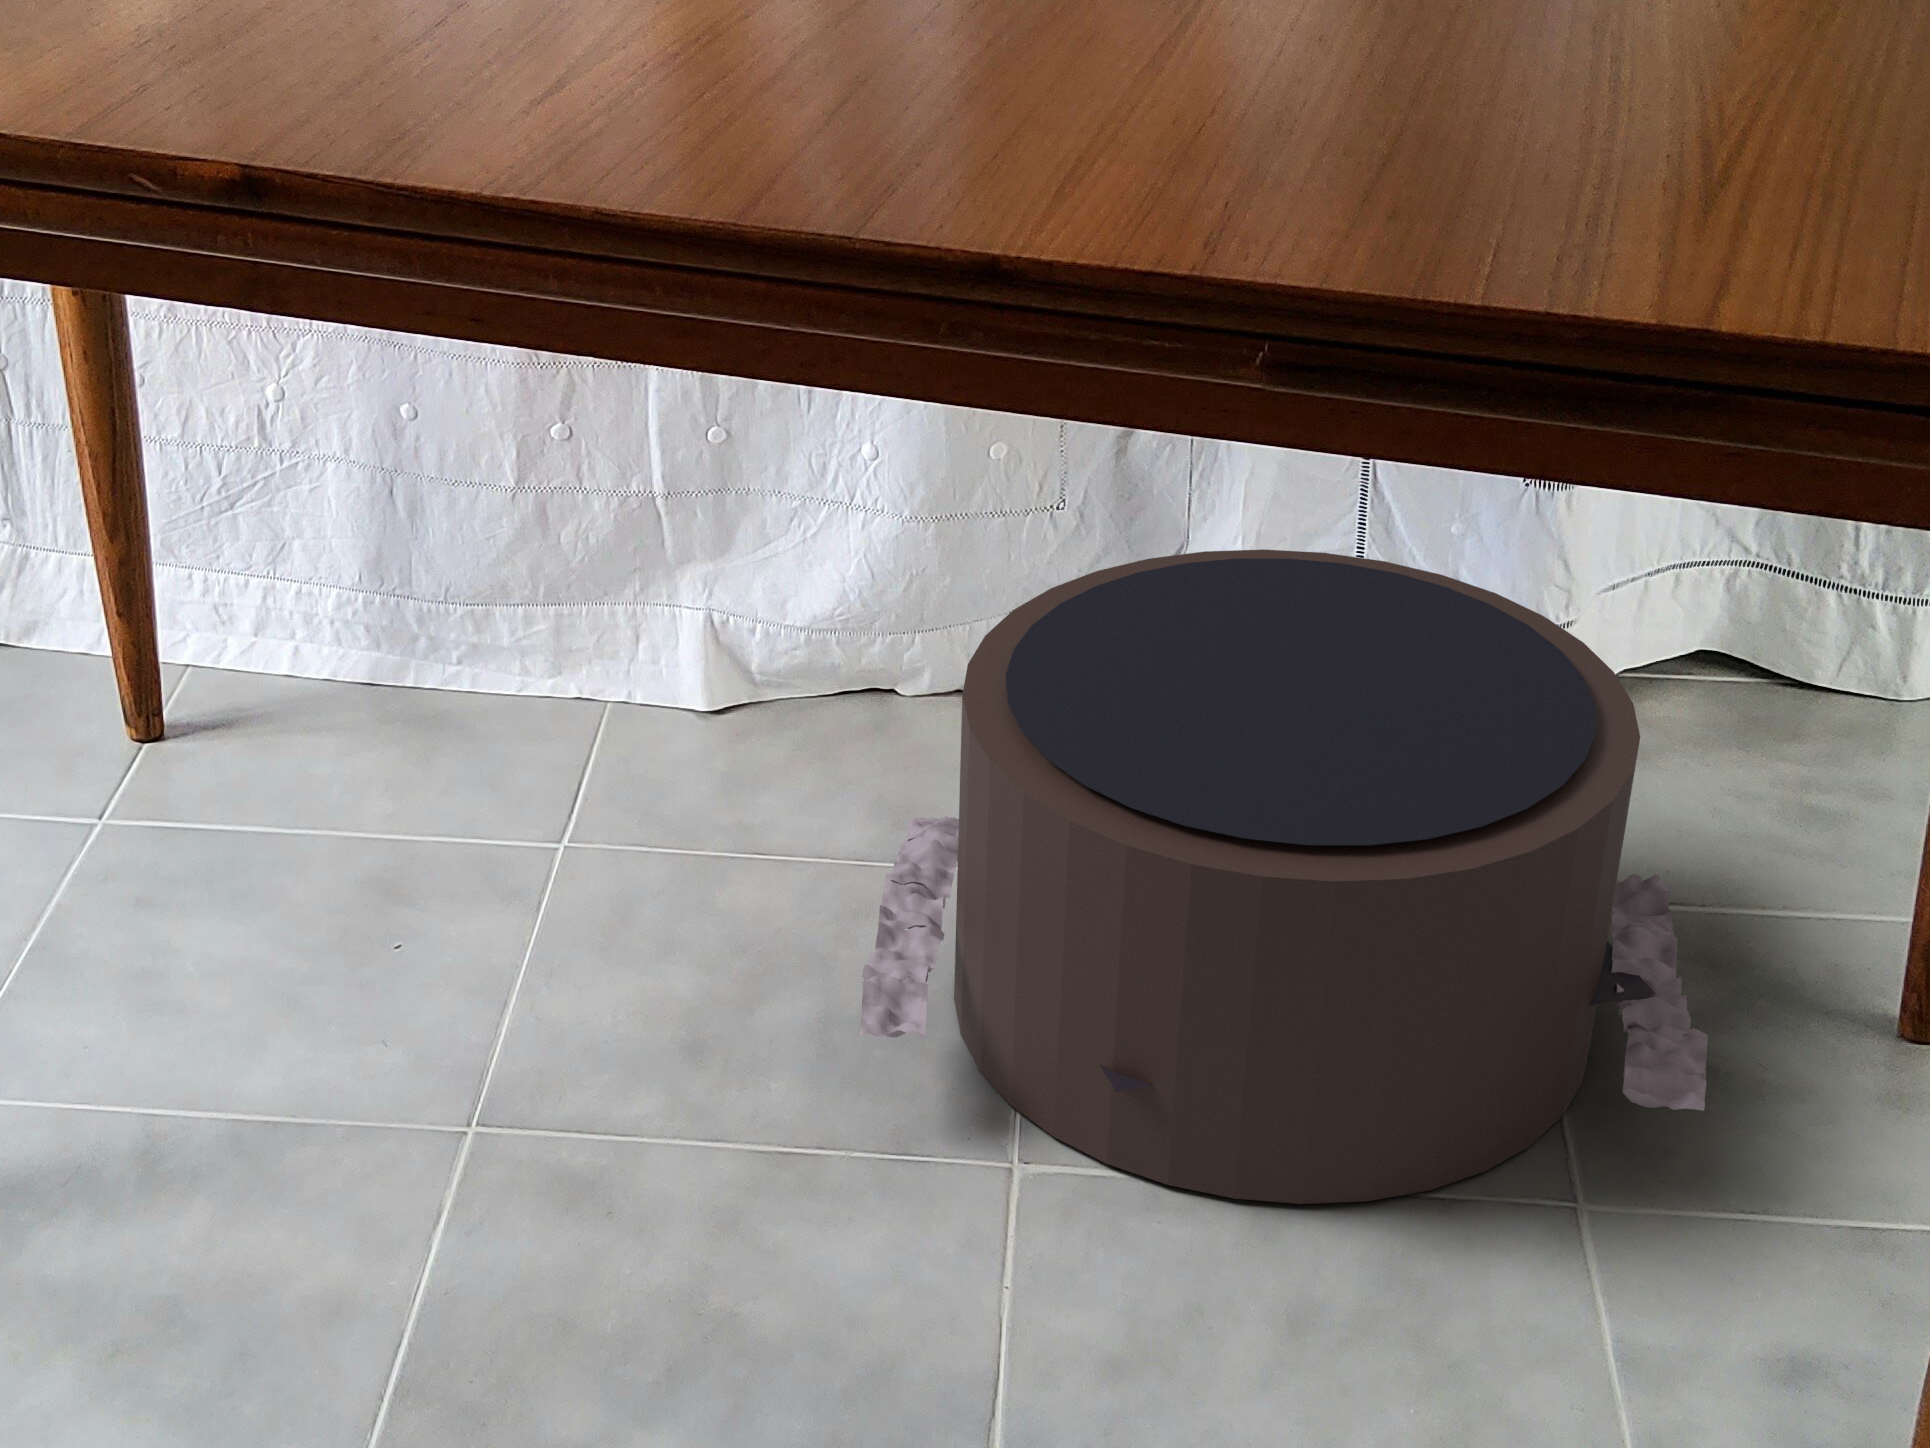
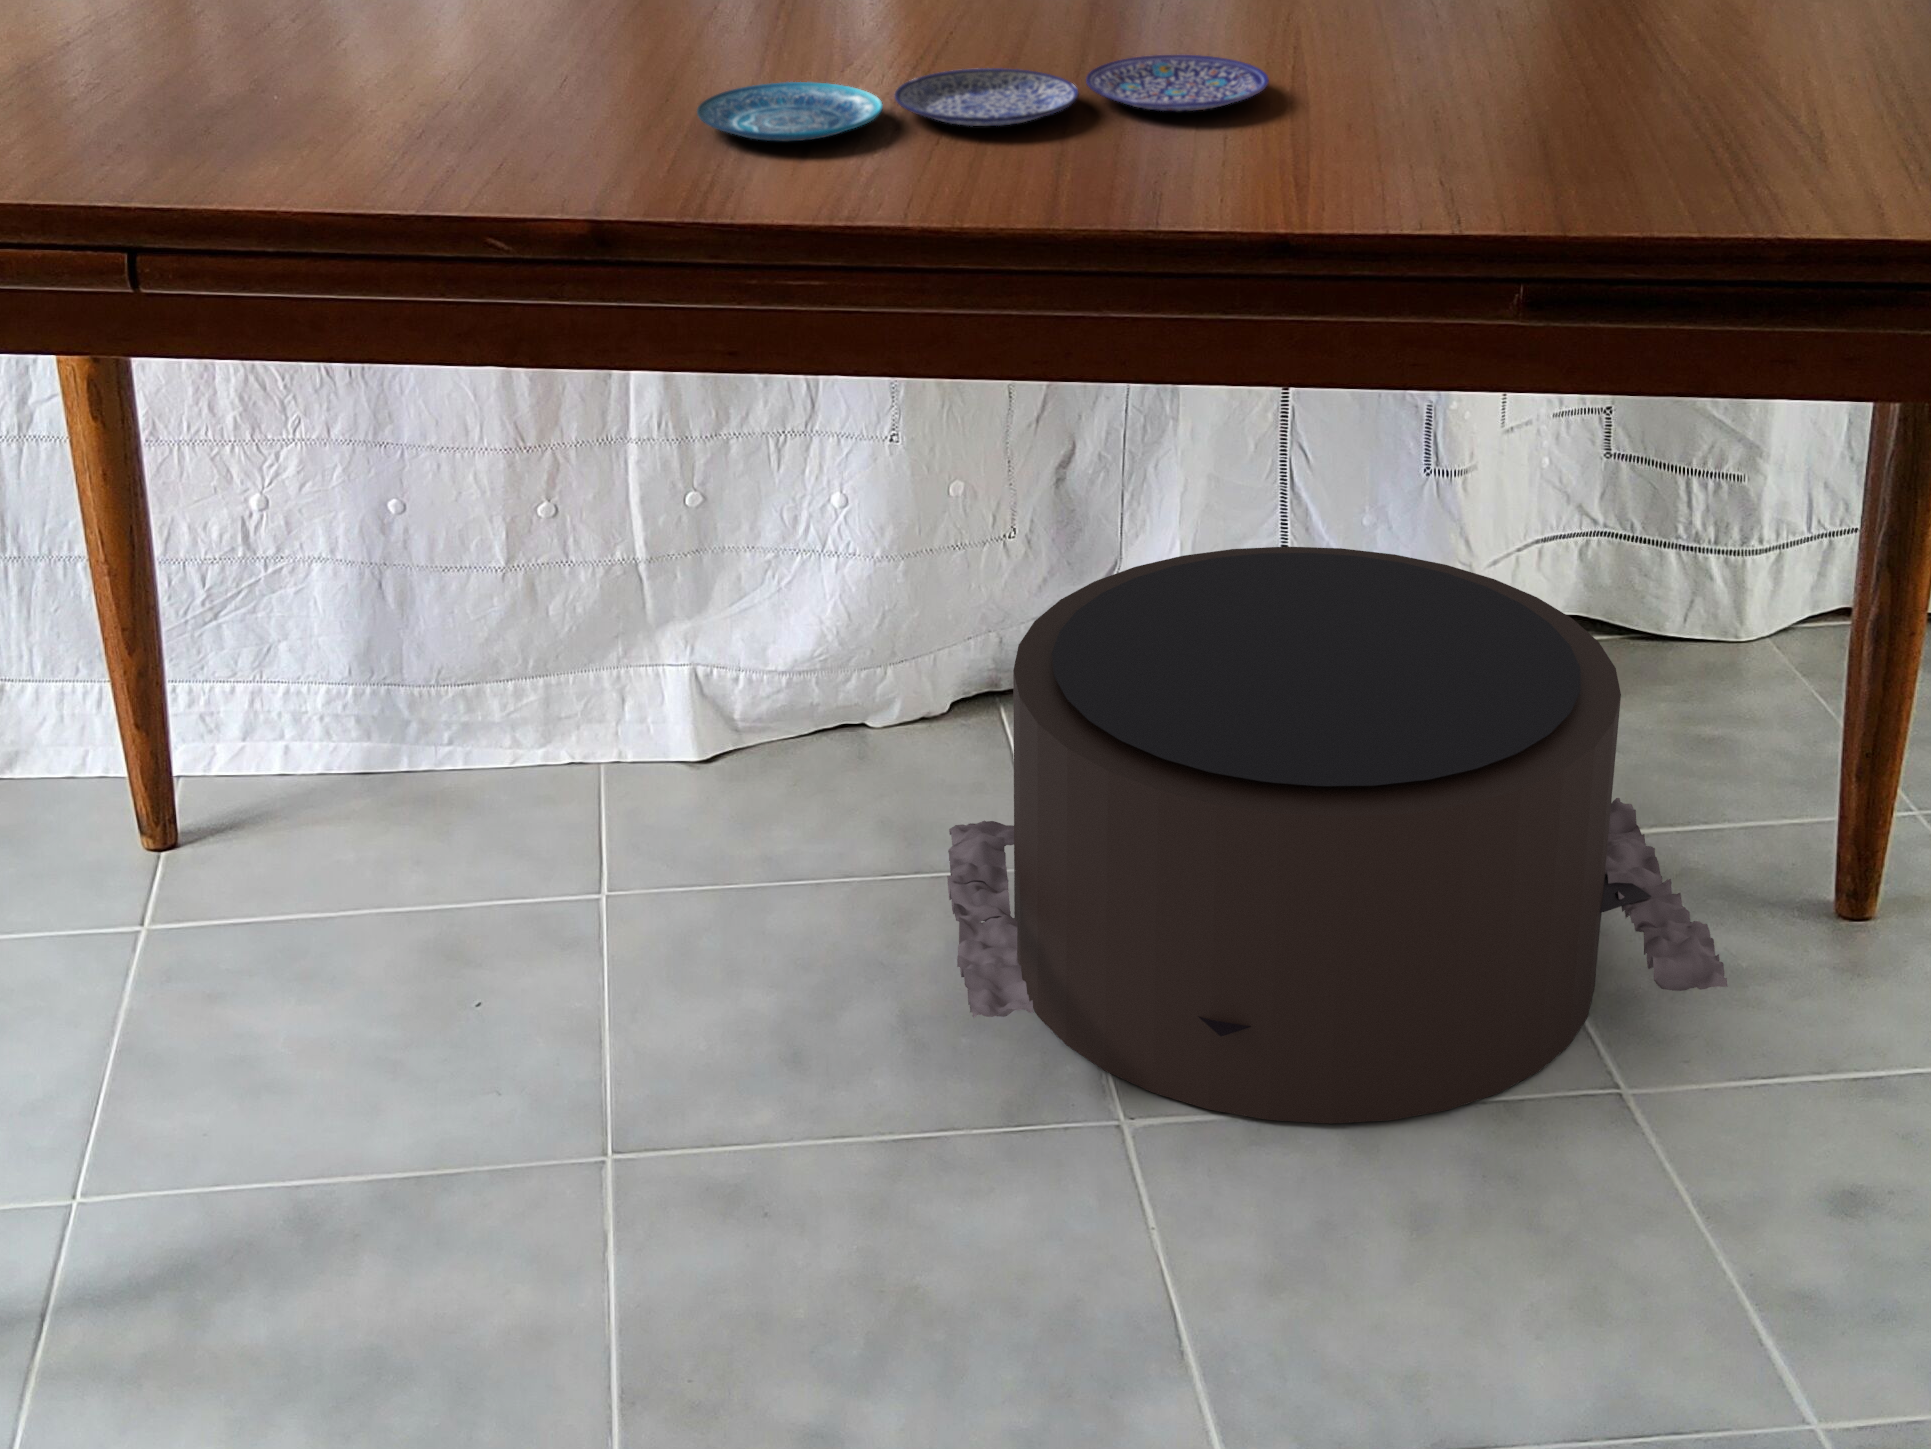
plate: none [444,13,1112,86] -> present [697,55,1269,141]

